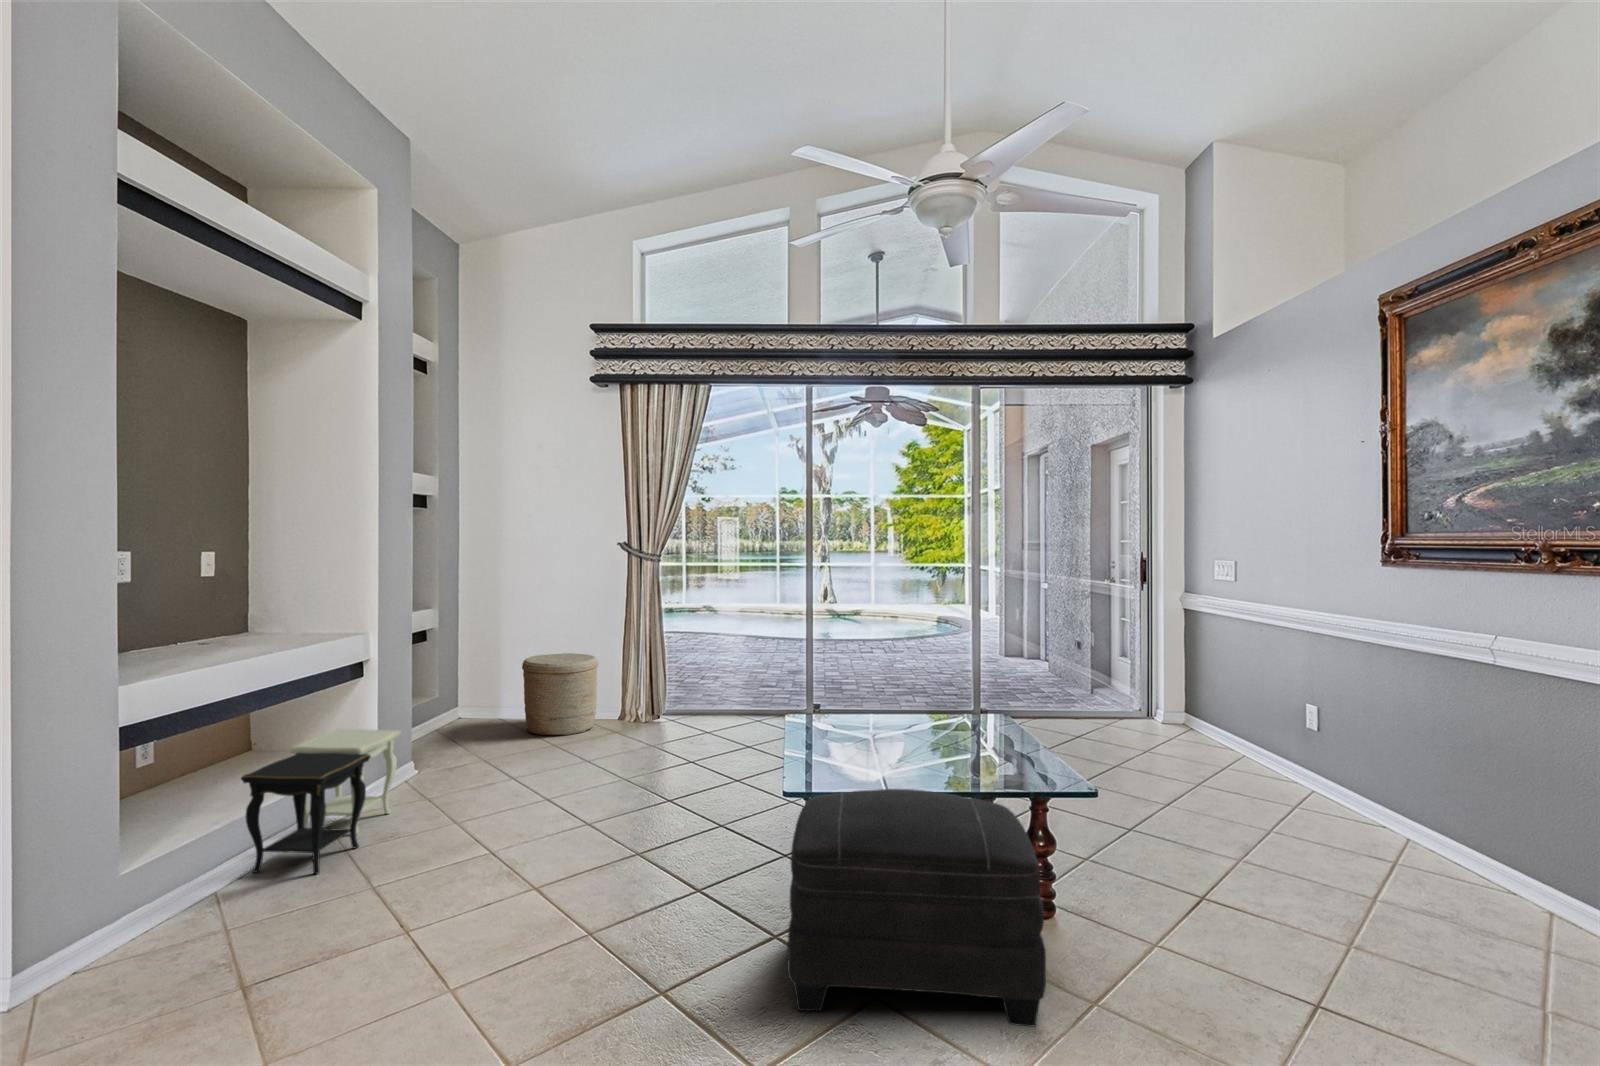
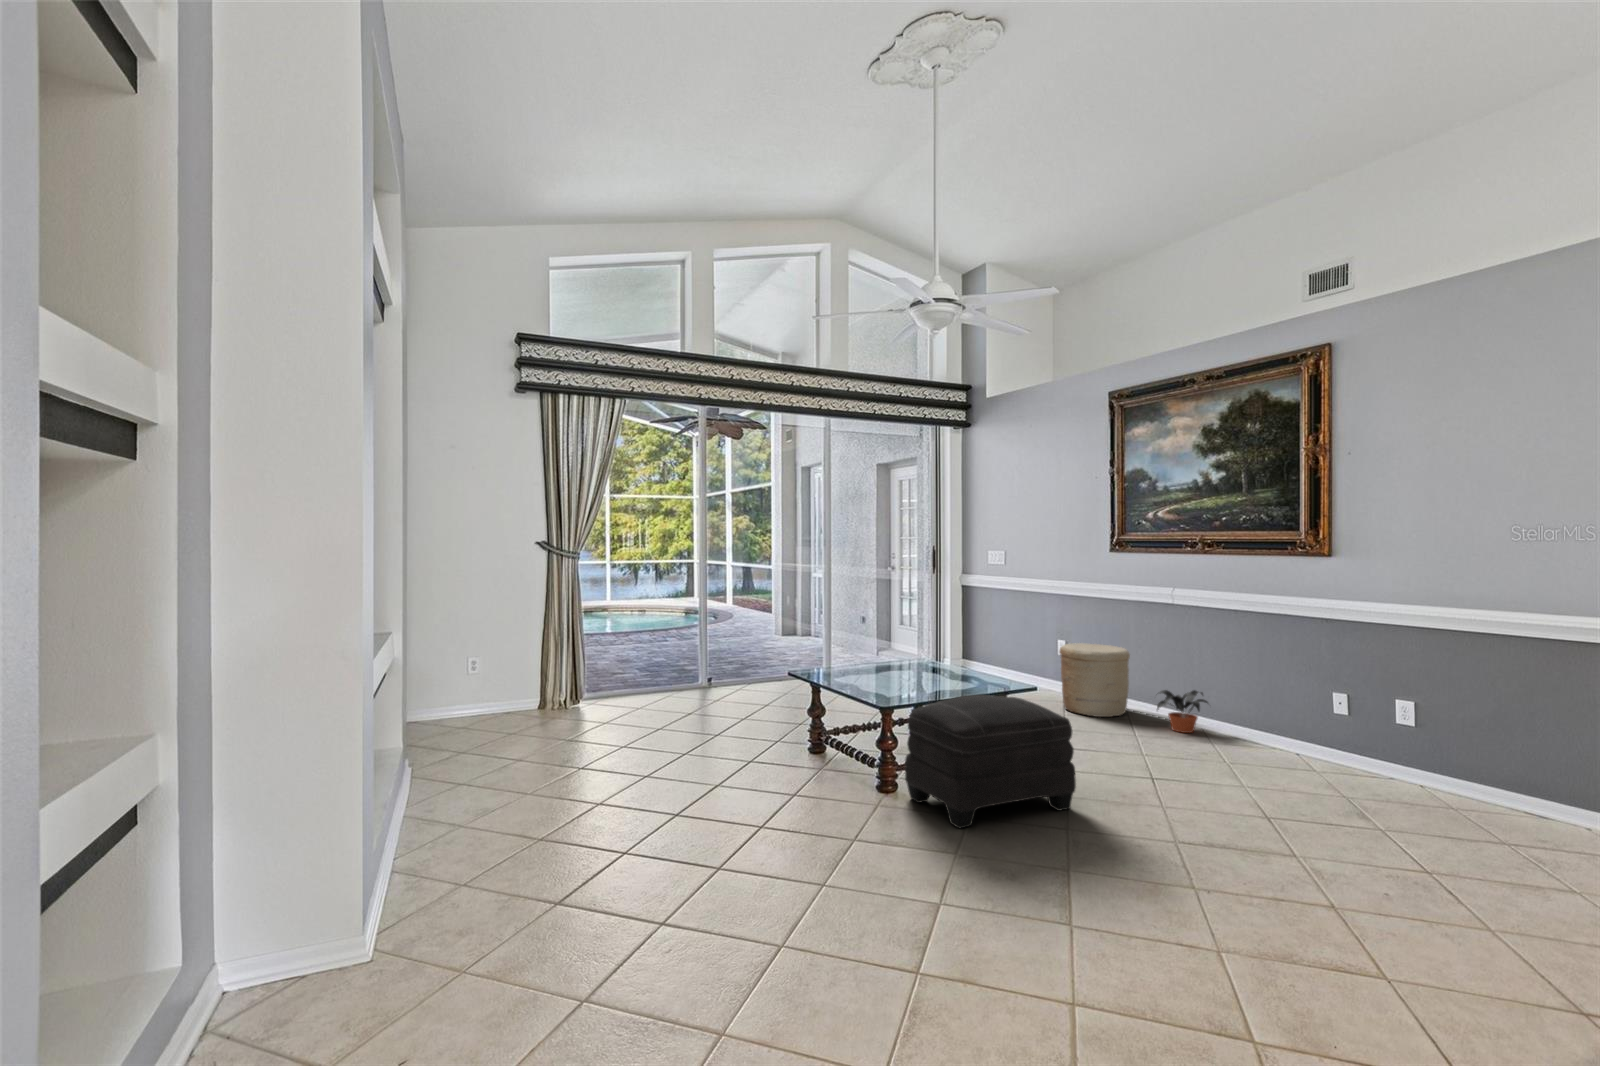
woven basket: present [522,653,599,735] -> present [1060,643,1130,717]
side table: present [241,729,401,874] -> none [400,721,506,855]
potted plant: none [1425,822,1555,916] -> present [1157,690,1208,733]

